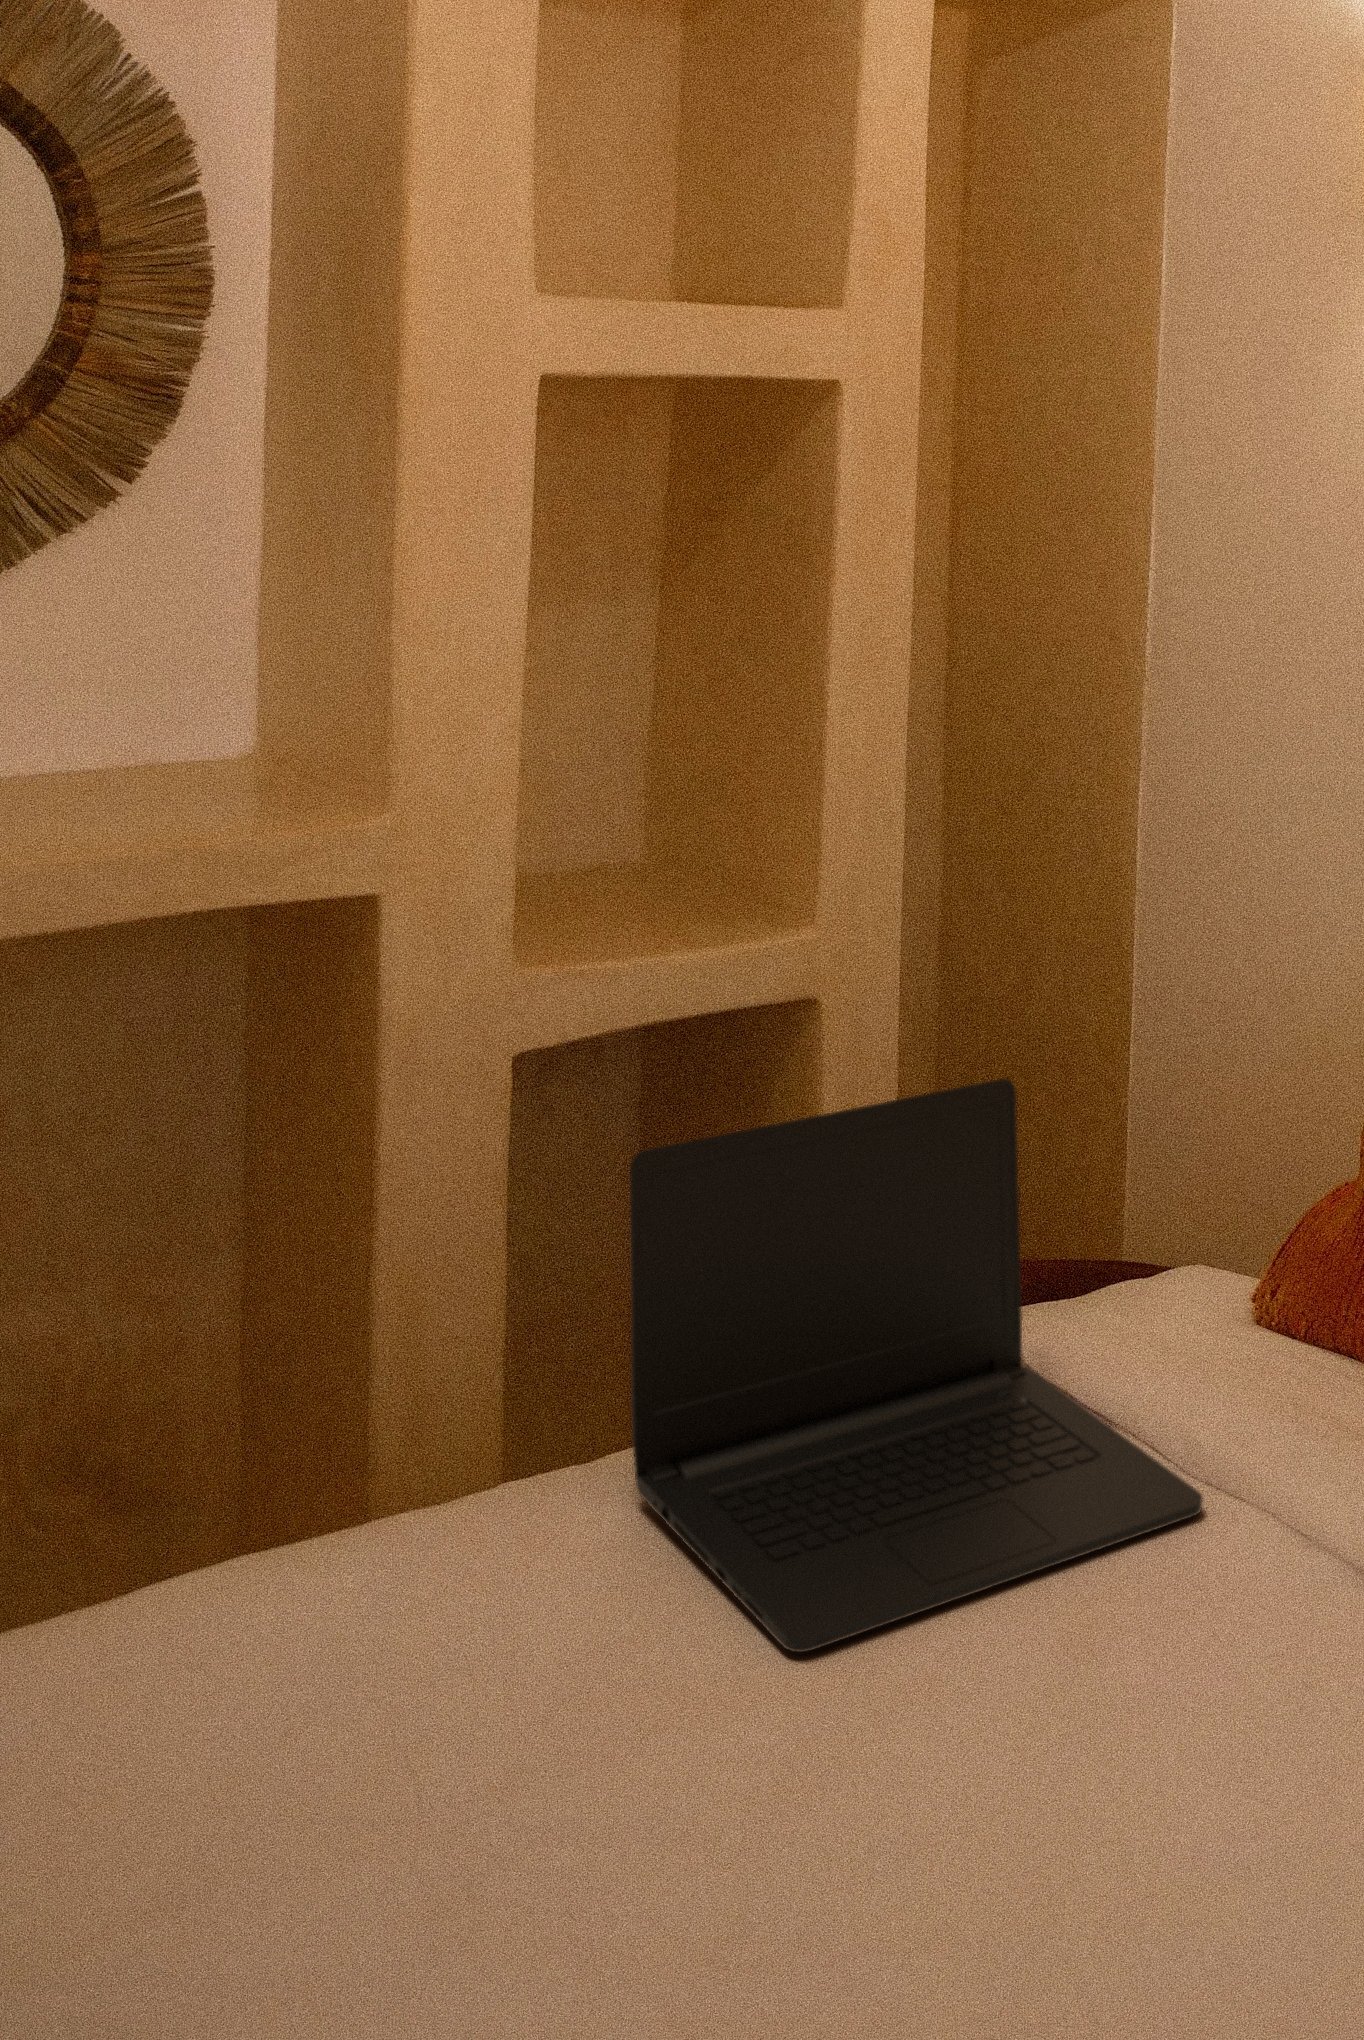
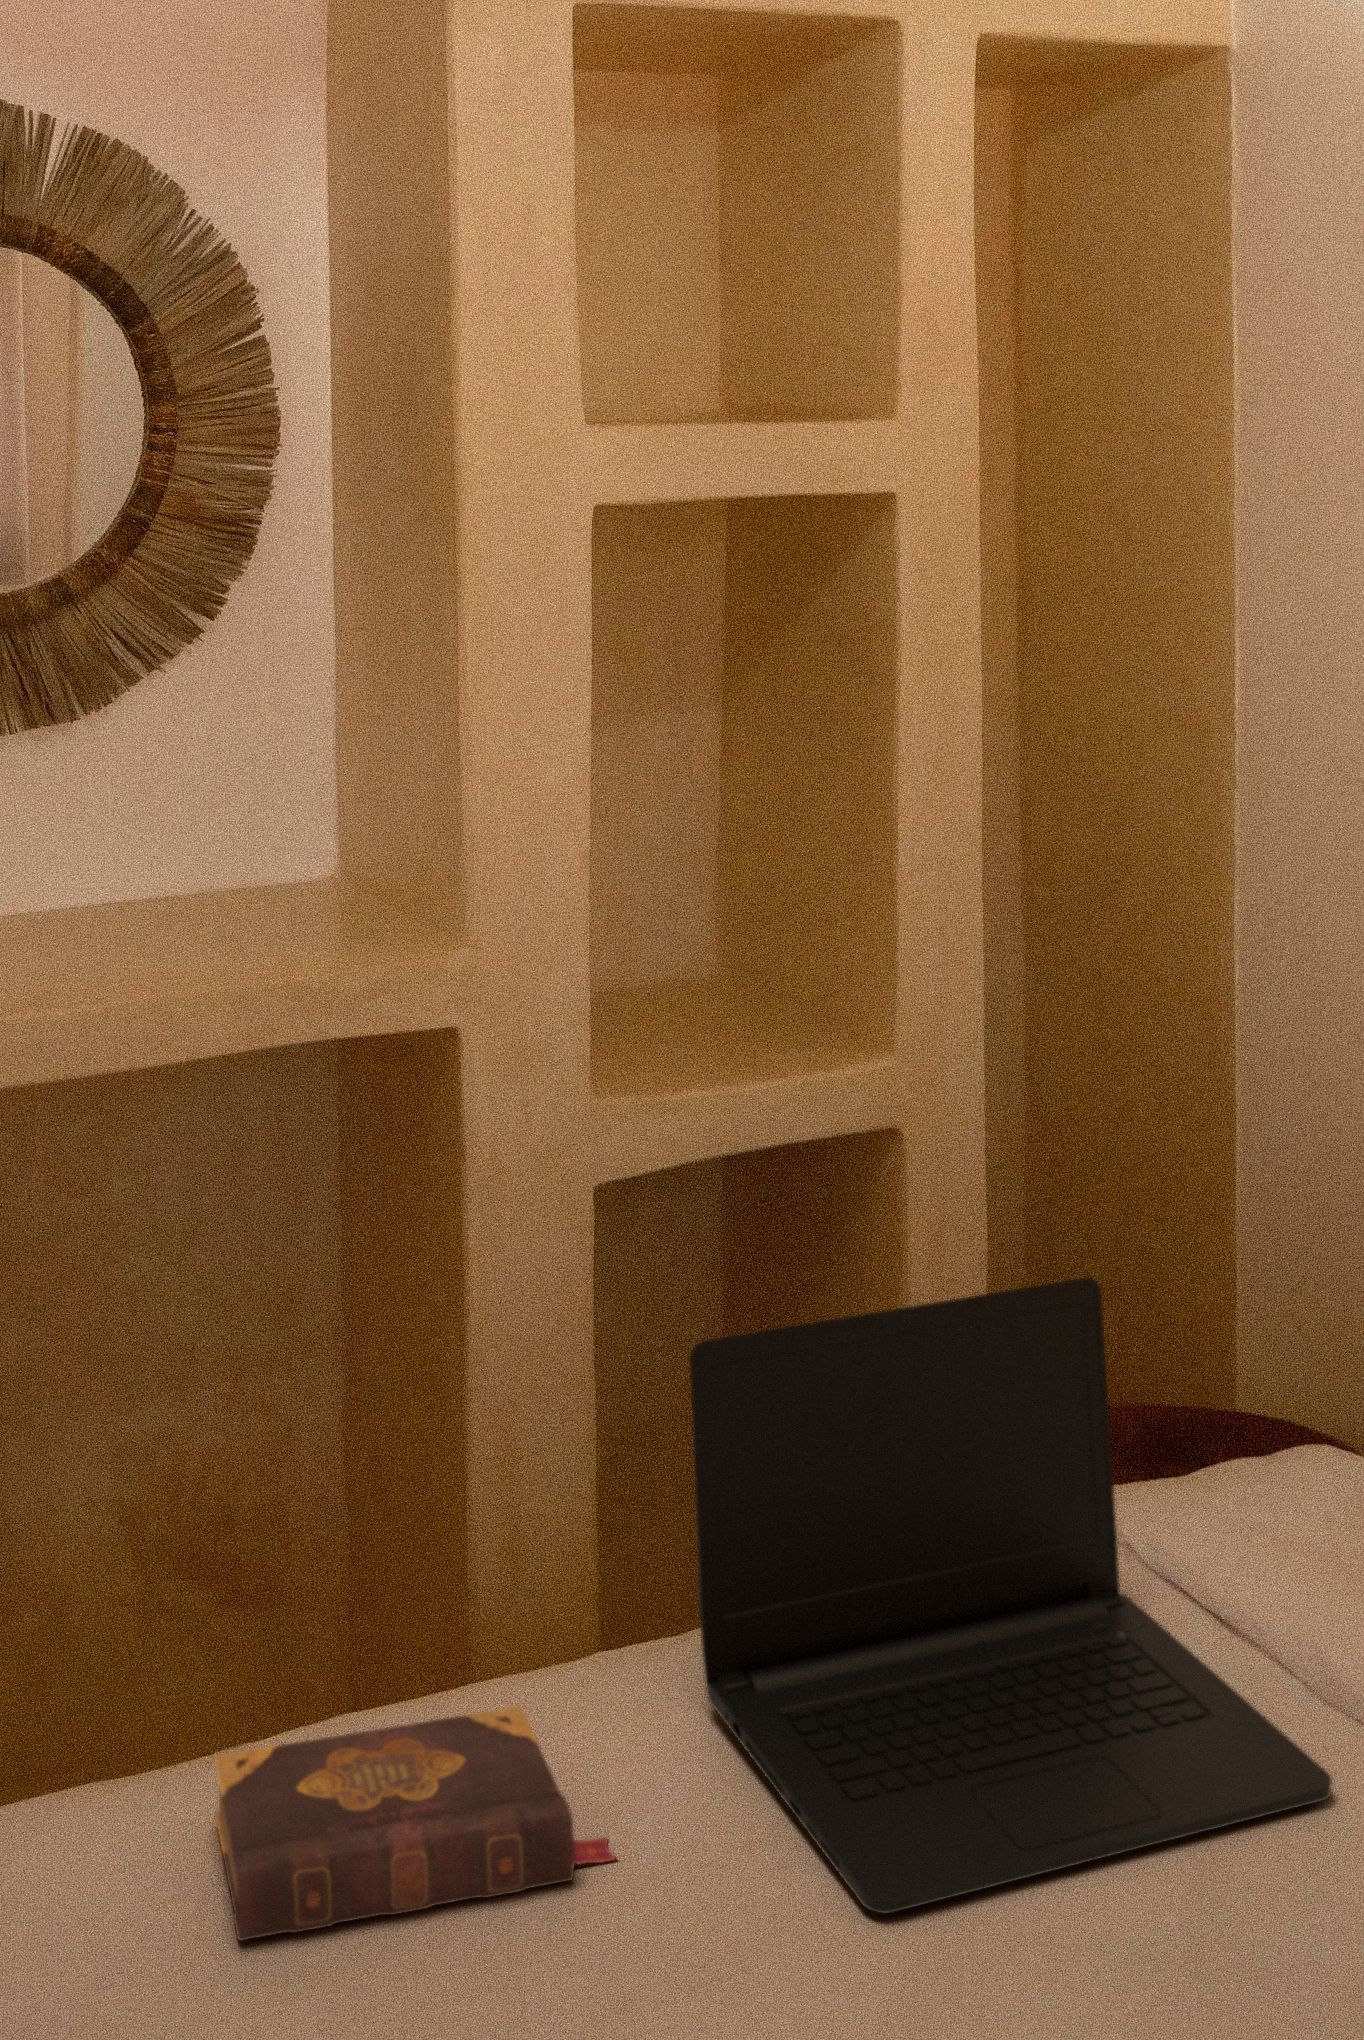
book: none [128,1511,549,1757] -> present [214,1707,616,1940]

